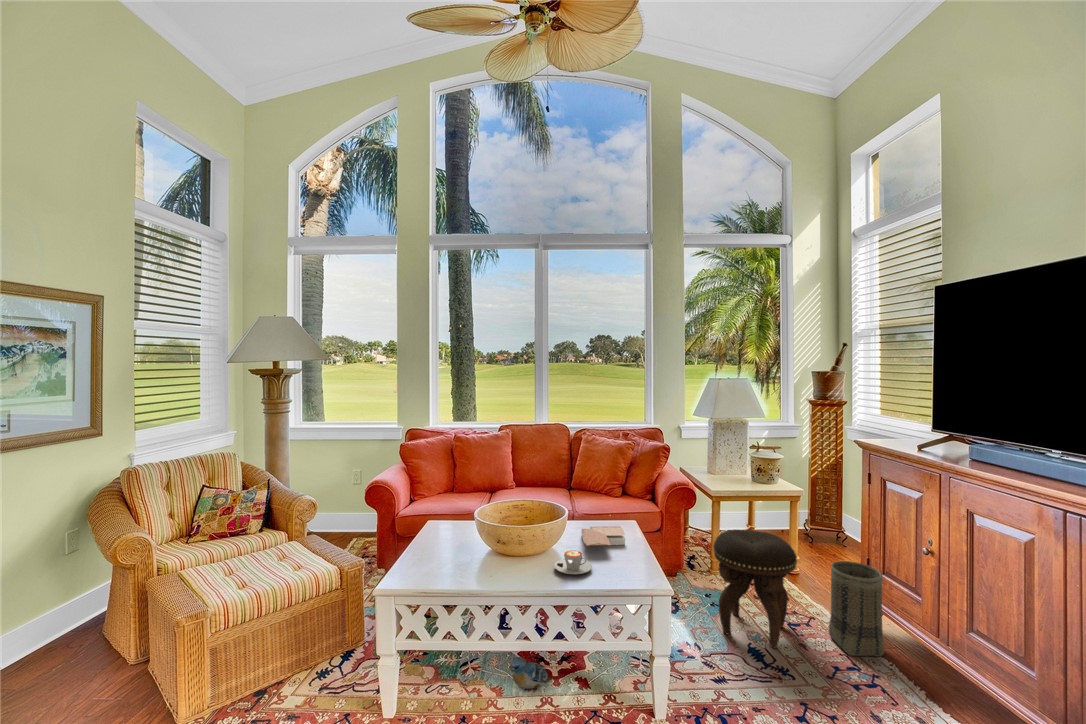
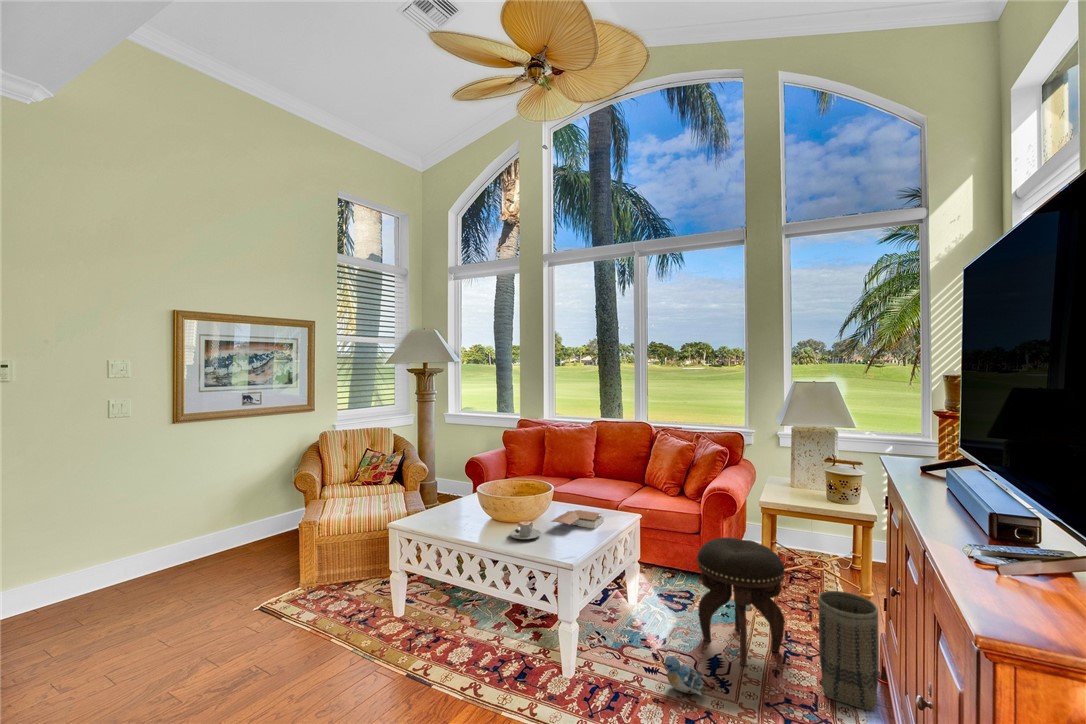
plush toy: present [510,657,552,689] -> present [663,656,709,695]

